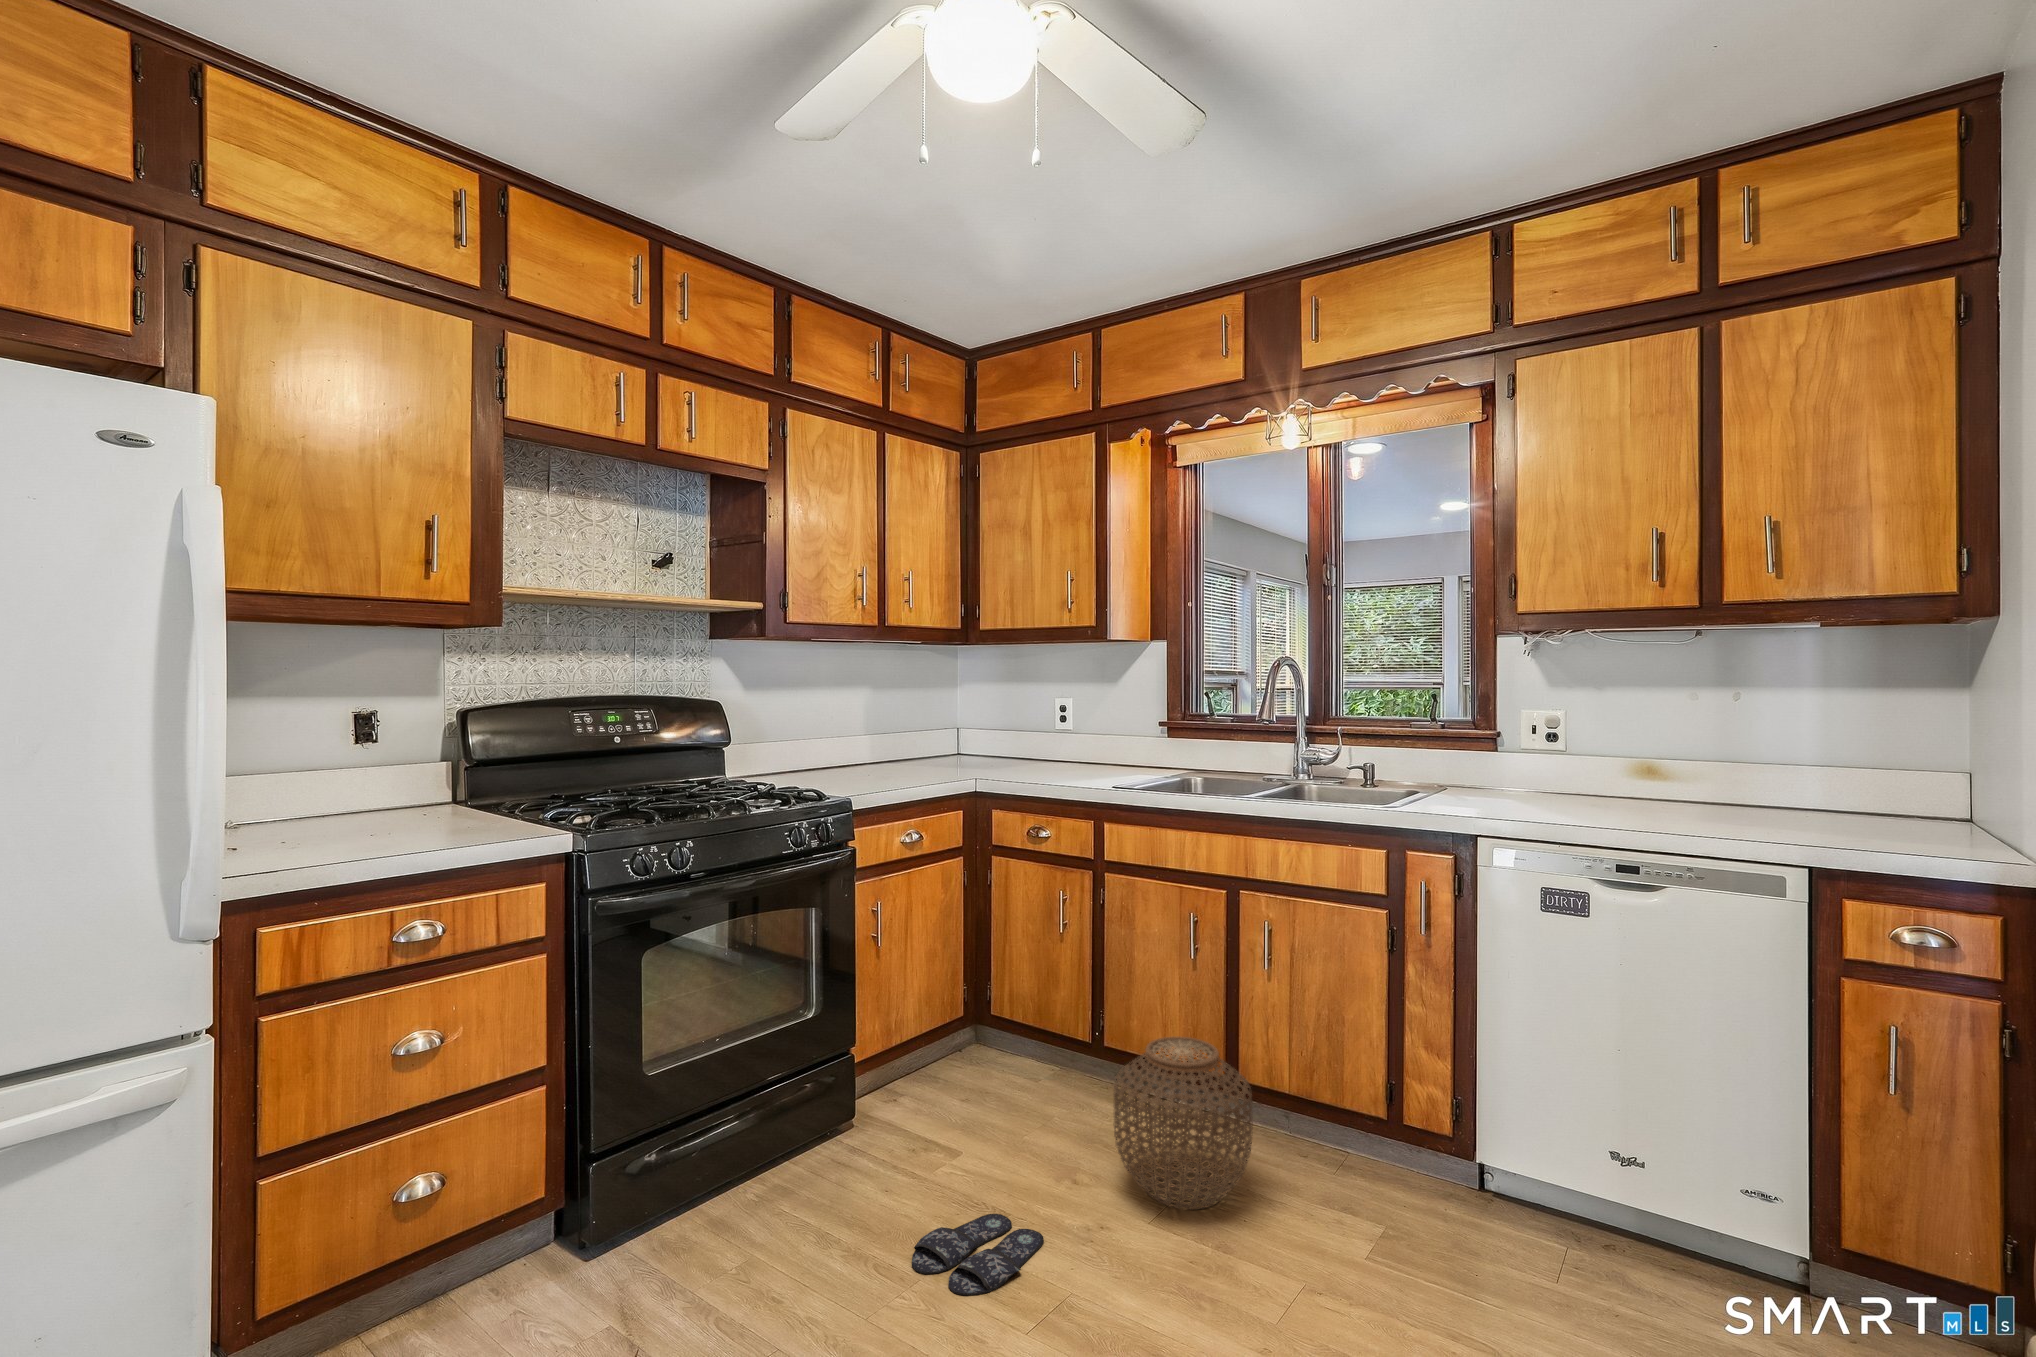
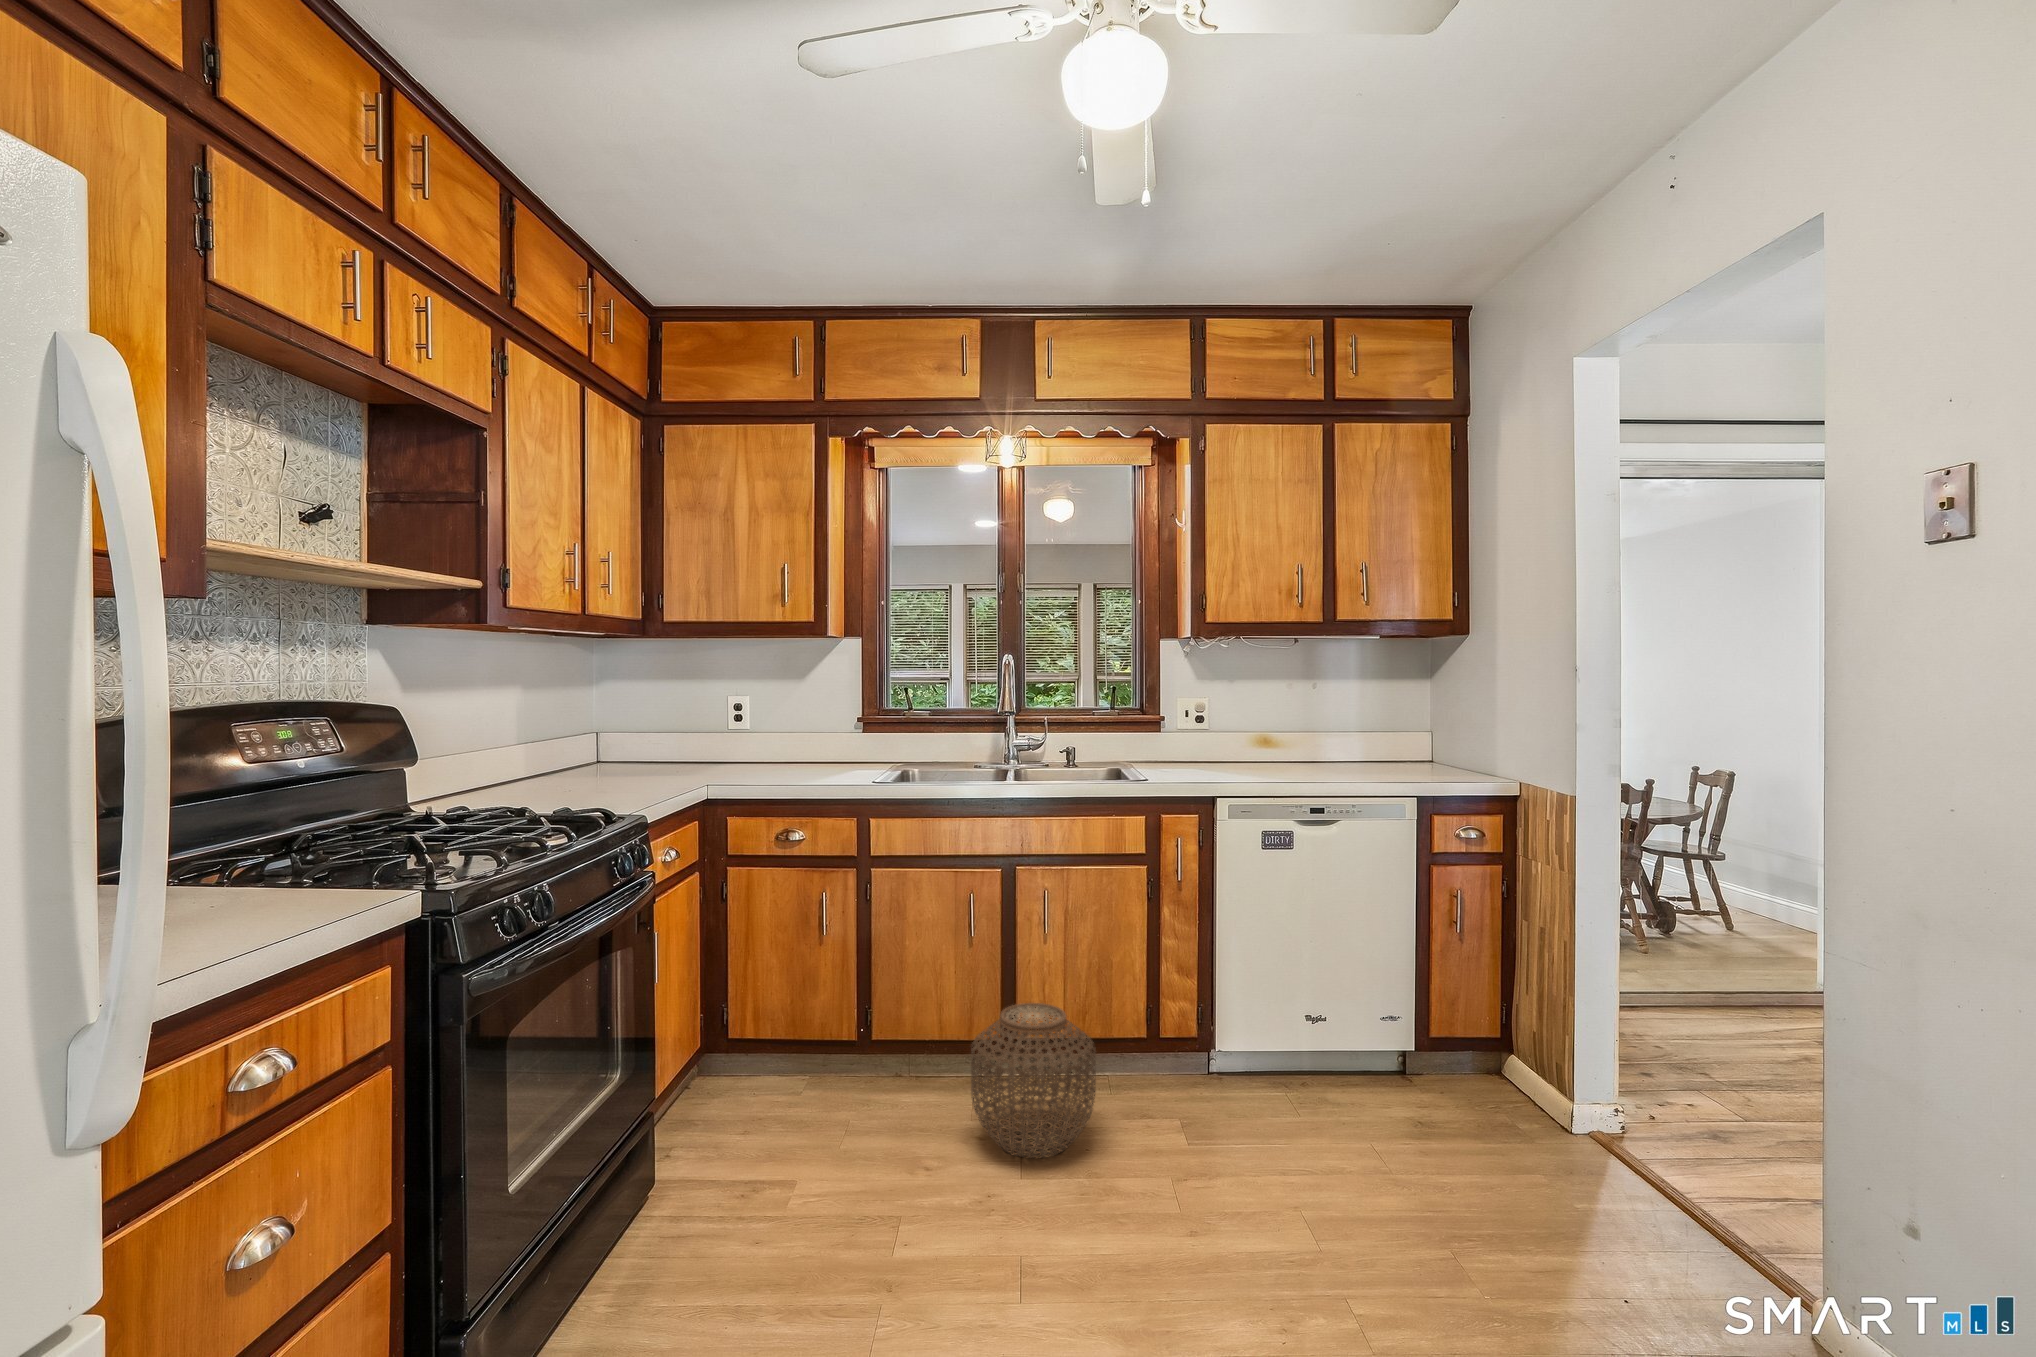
slippers: present [912,1214,1044,1295] -> none [873,1217,989,1298]

